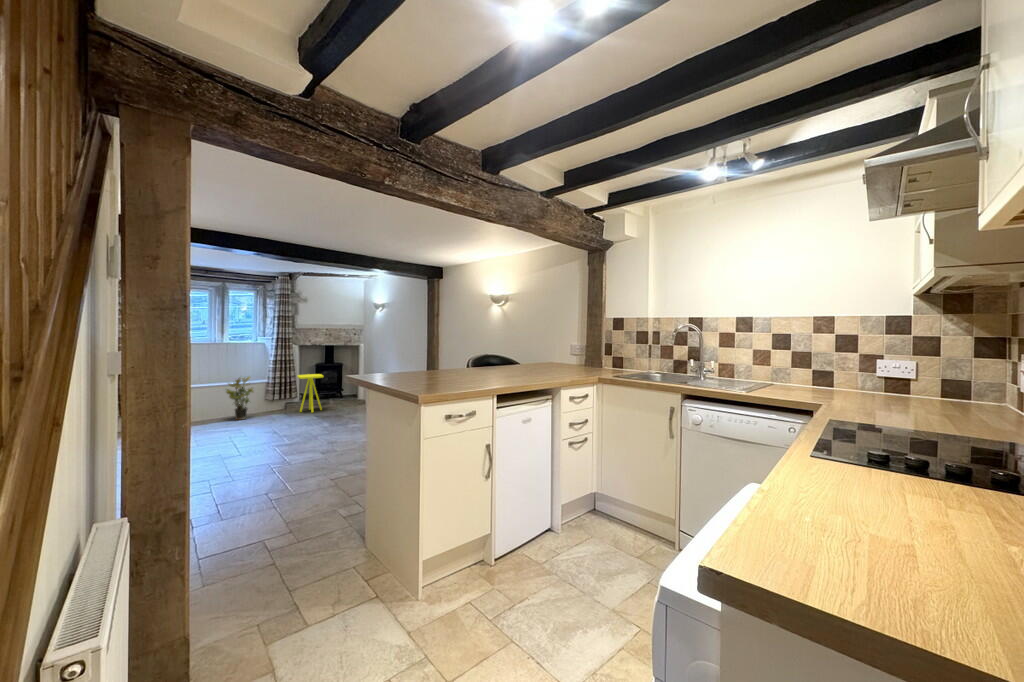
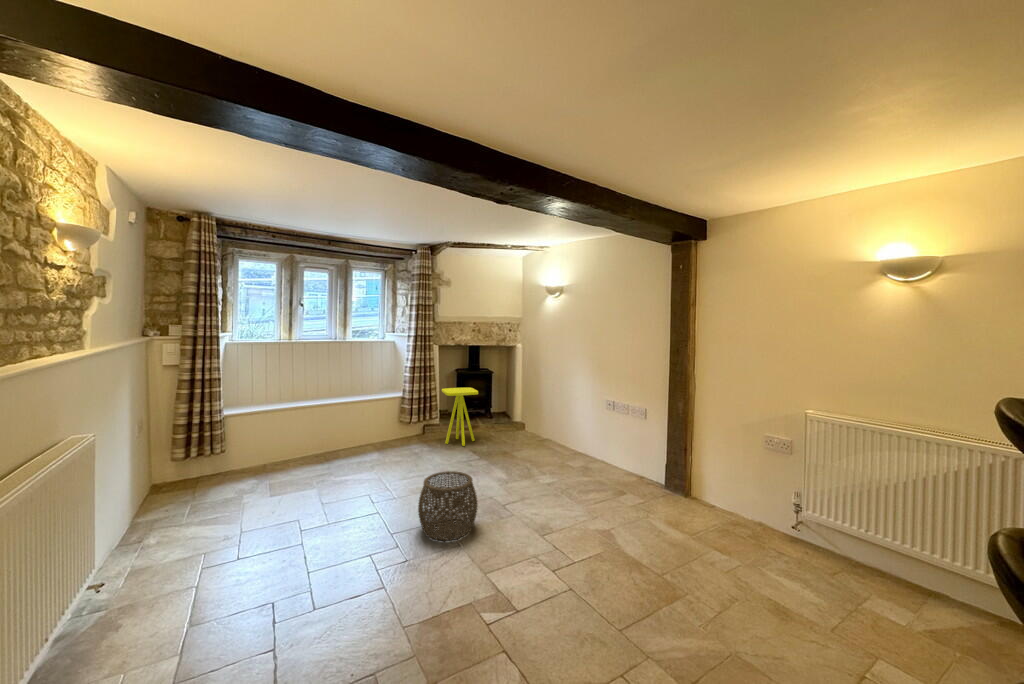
potted plant: present [226,376,253,420] -> none [351,389,388,455]
woven basket: none [264,414,302,447] -> present [418,471,477,541]

